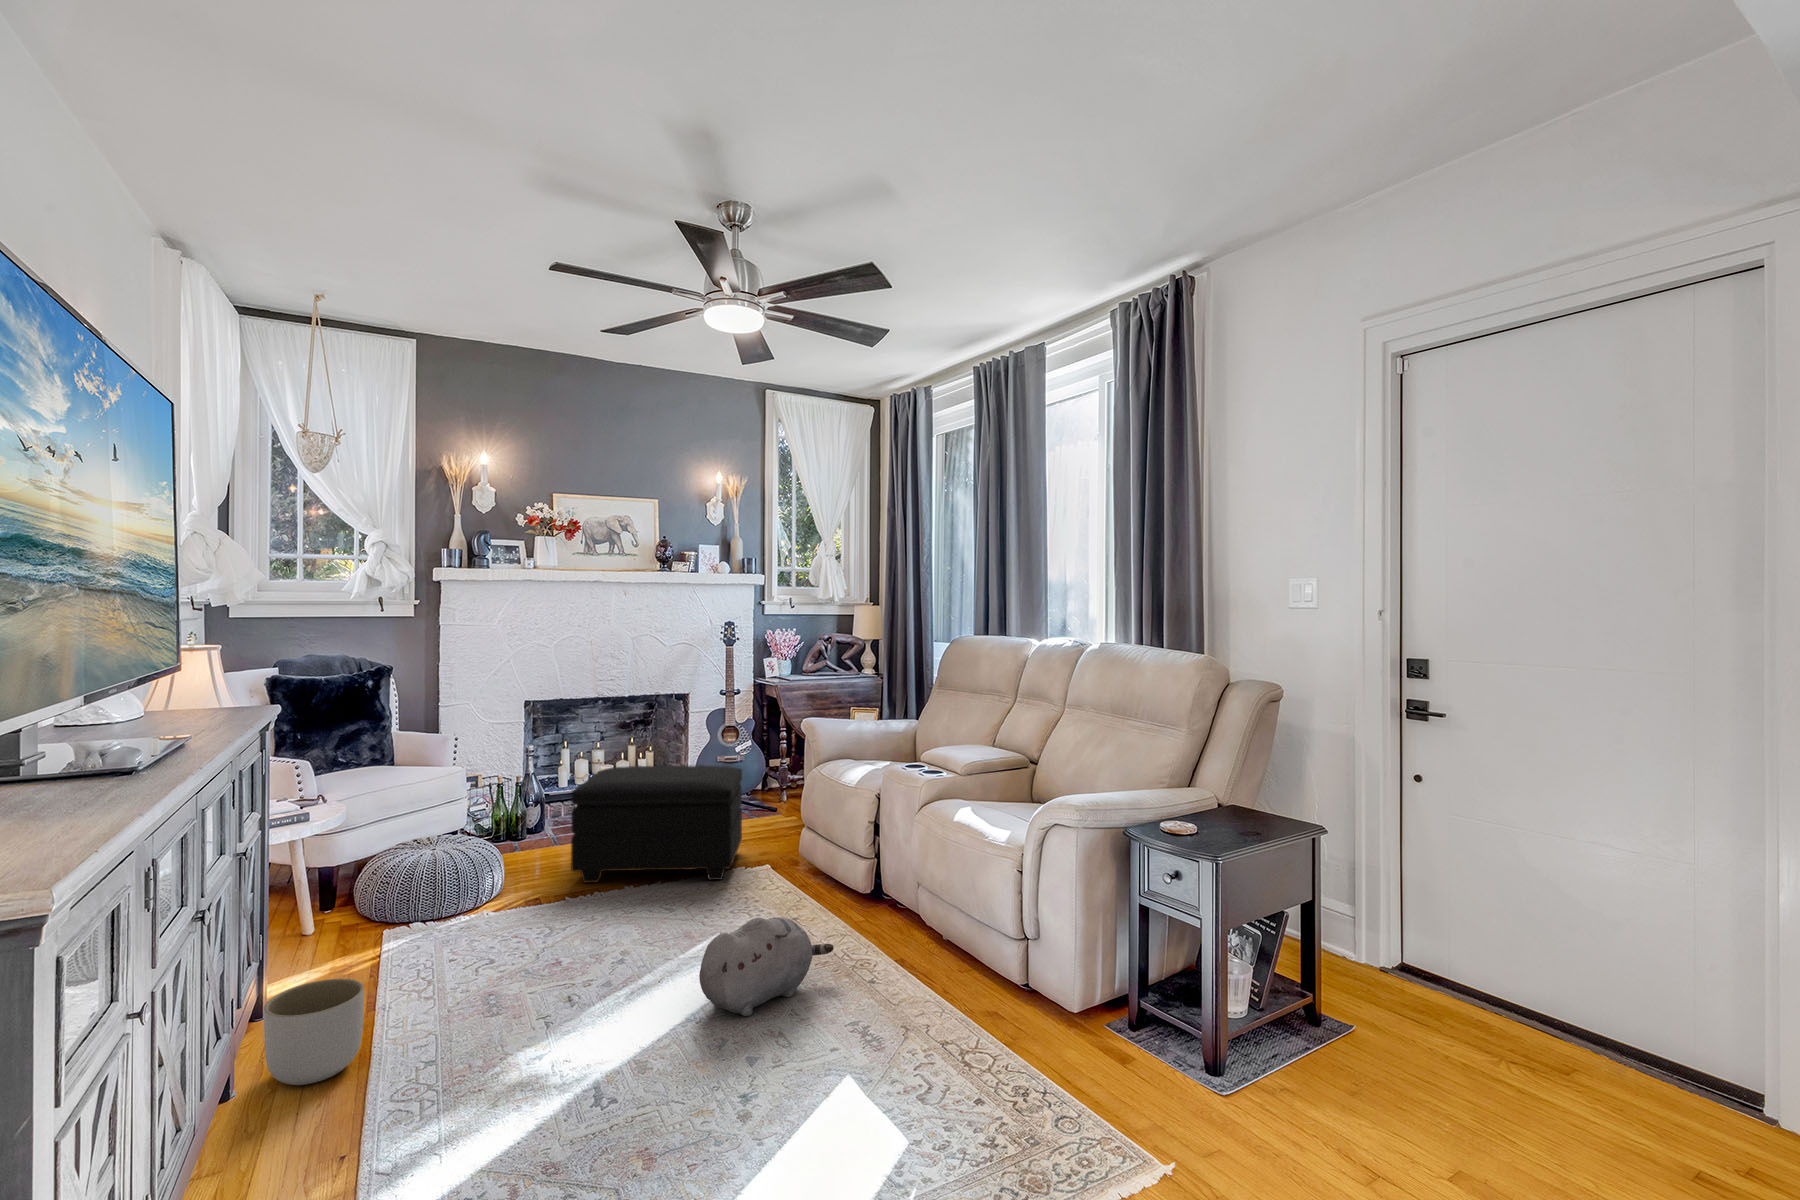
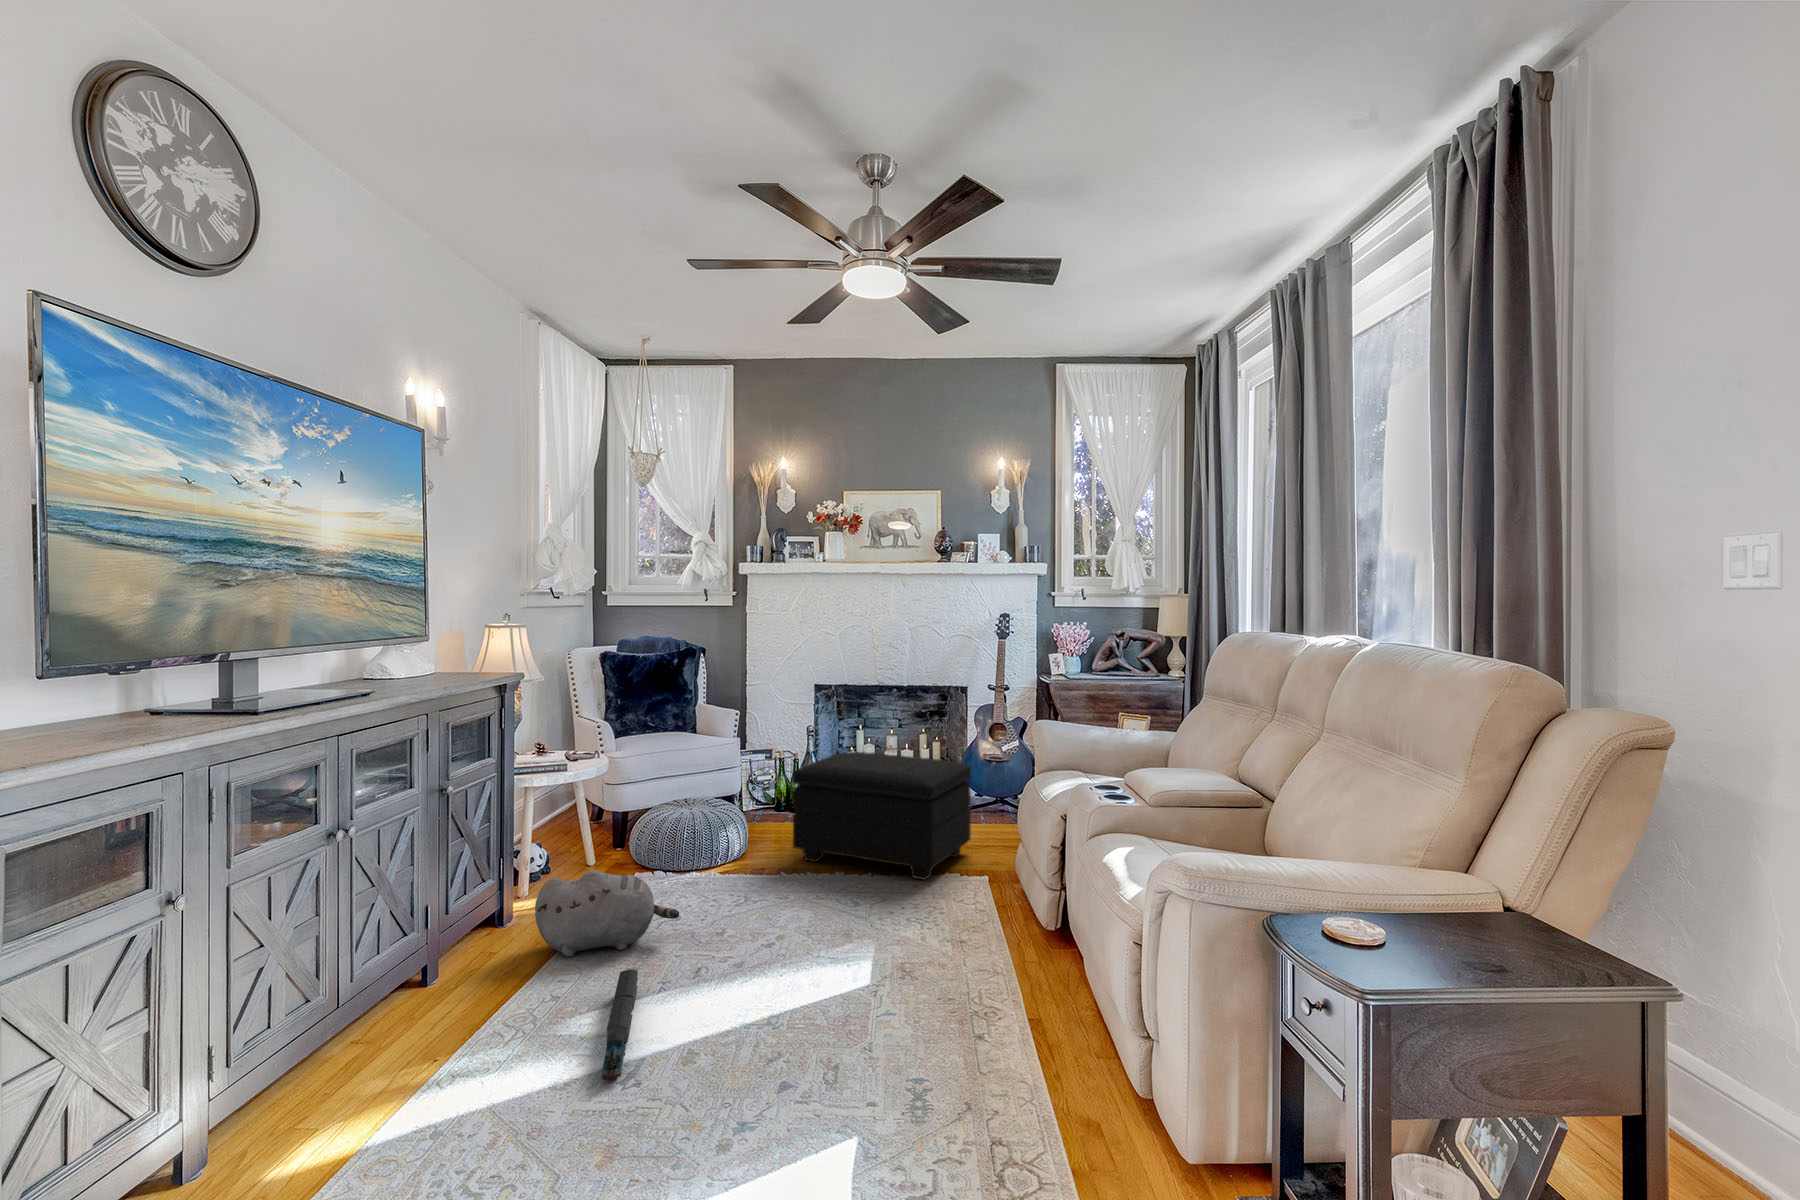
plush toy: present [699,917,834,1016] -> present [535,870,679,957]
planter: present [264,979,364,1085] -> none [429,910,510,999]
toy train: none [508,1005,595,1098] -> present [601,970,638,1080]

